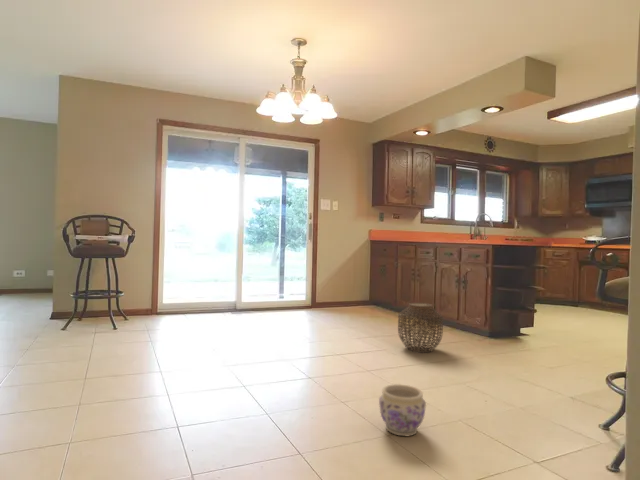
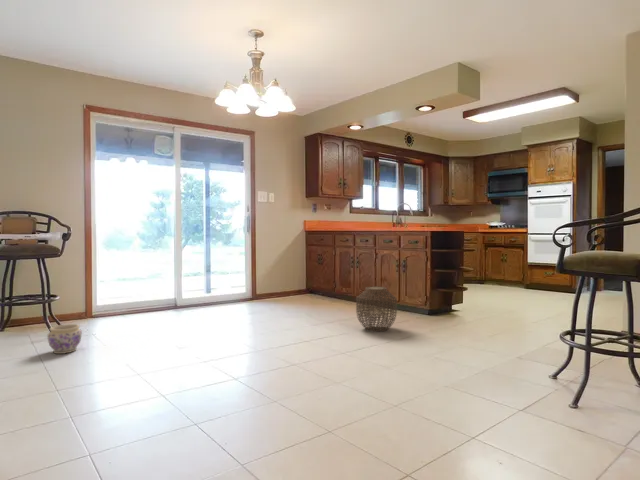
planter: present [379,384,426,436] -> present [48,324,82,354]

